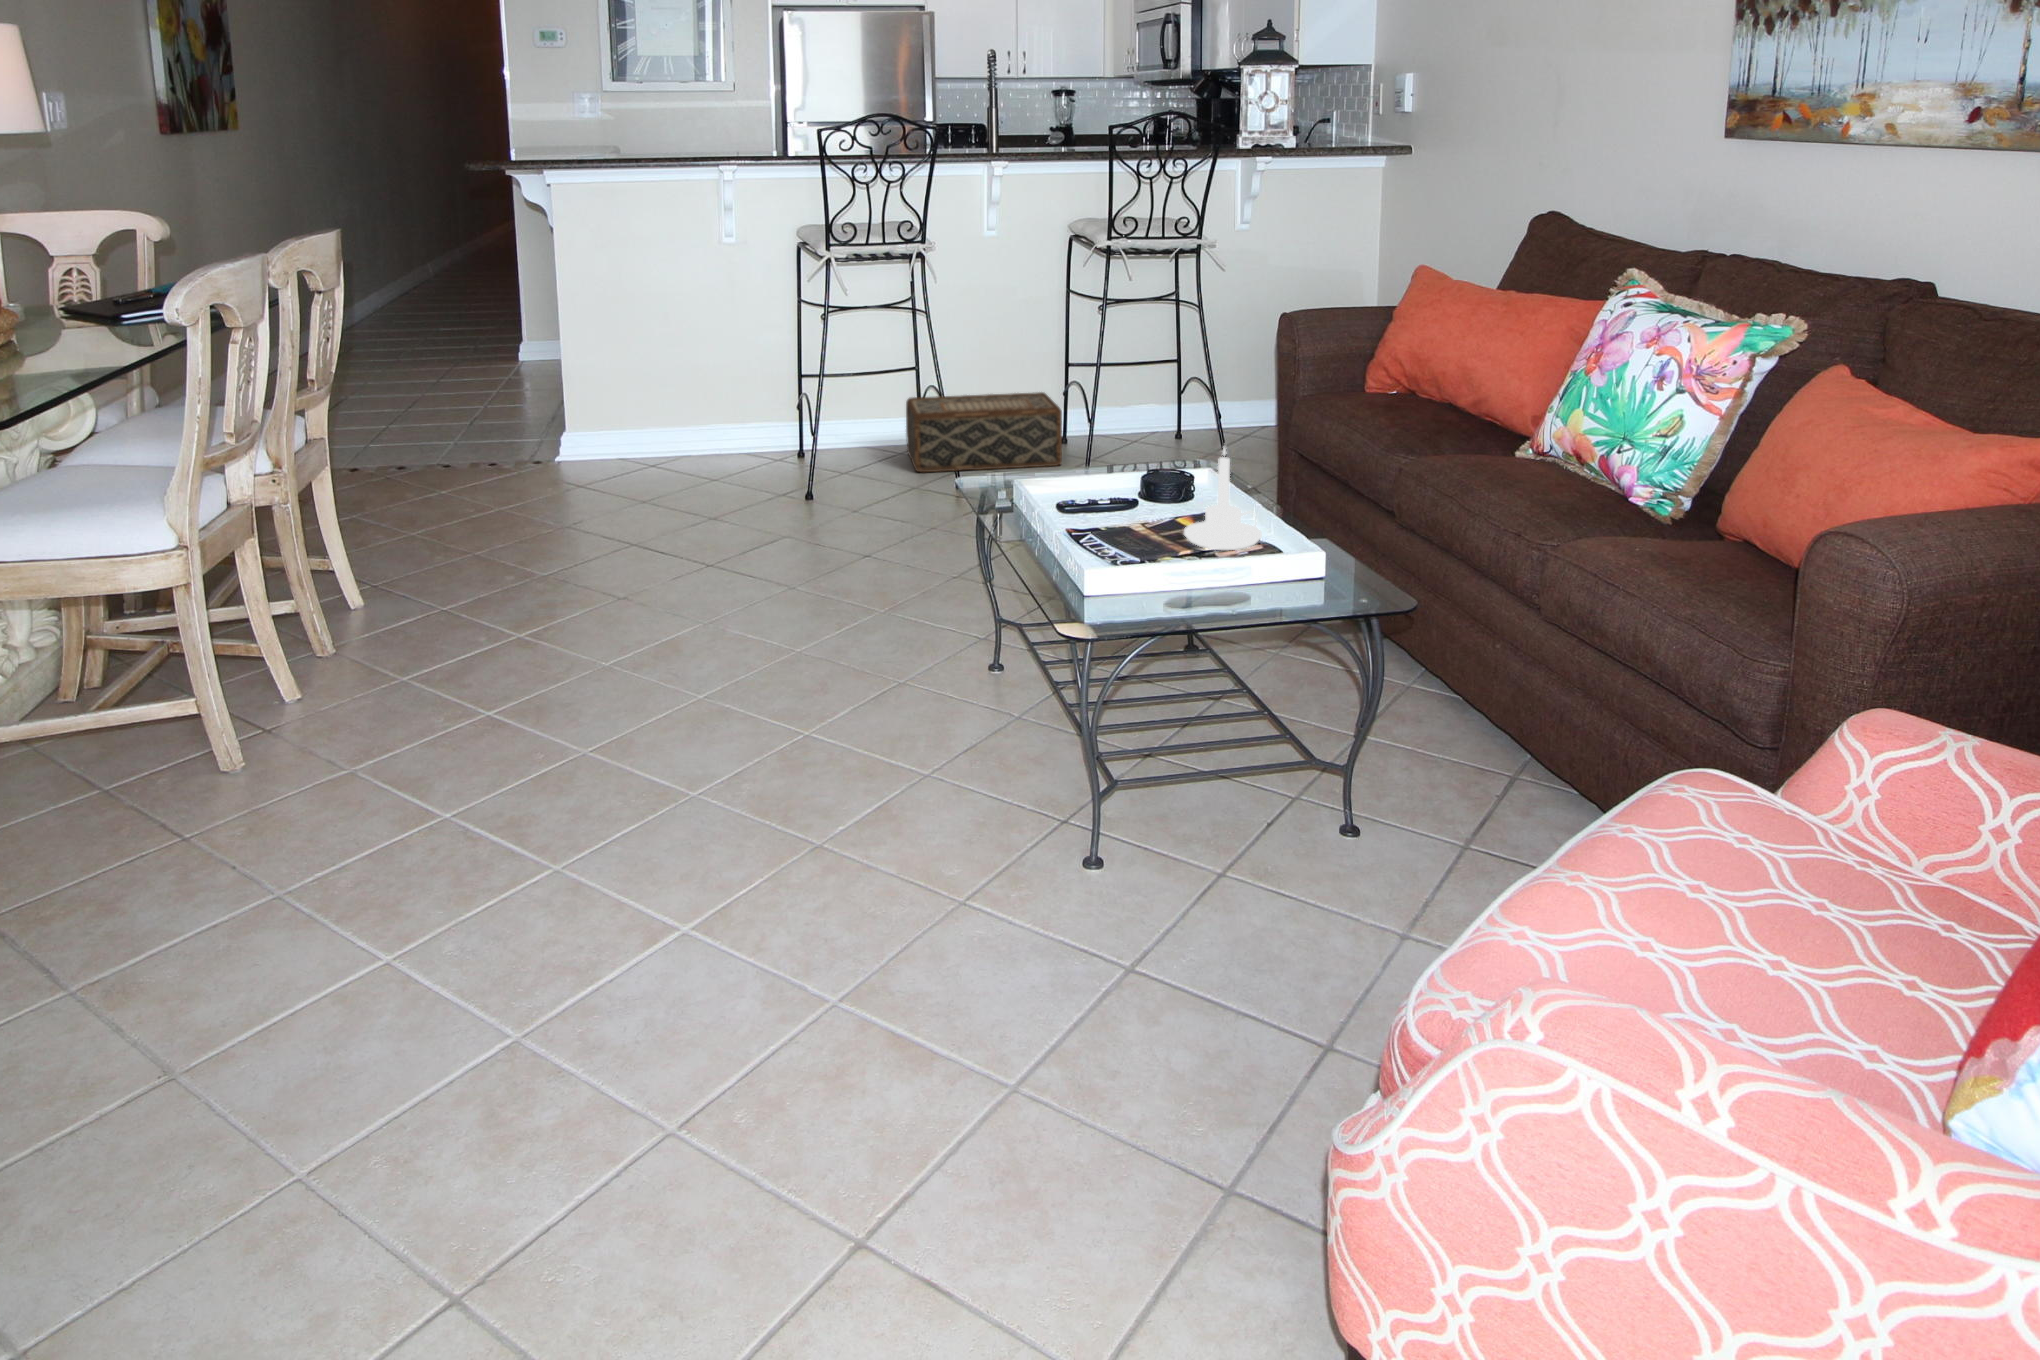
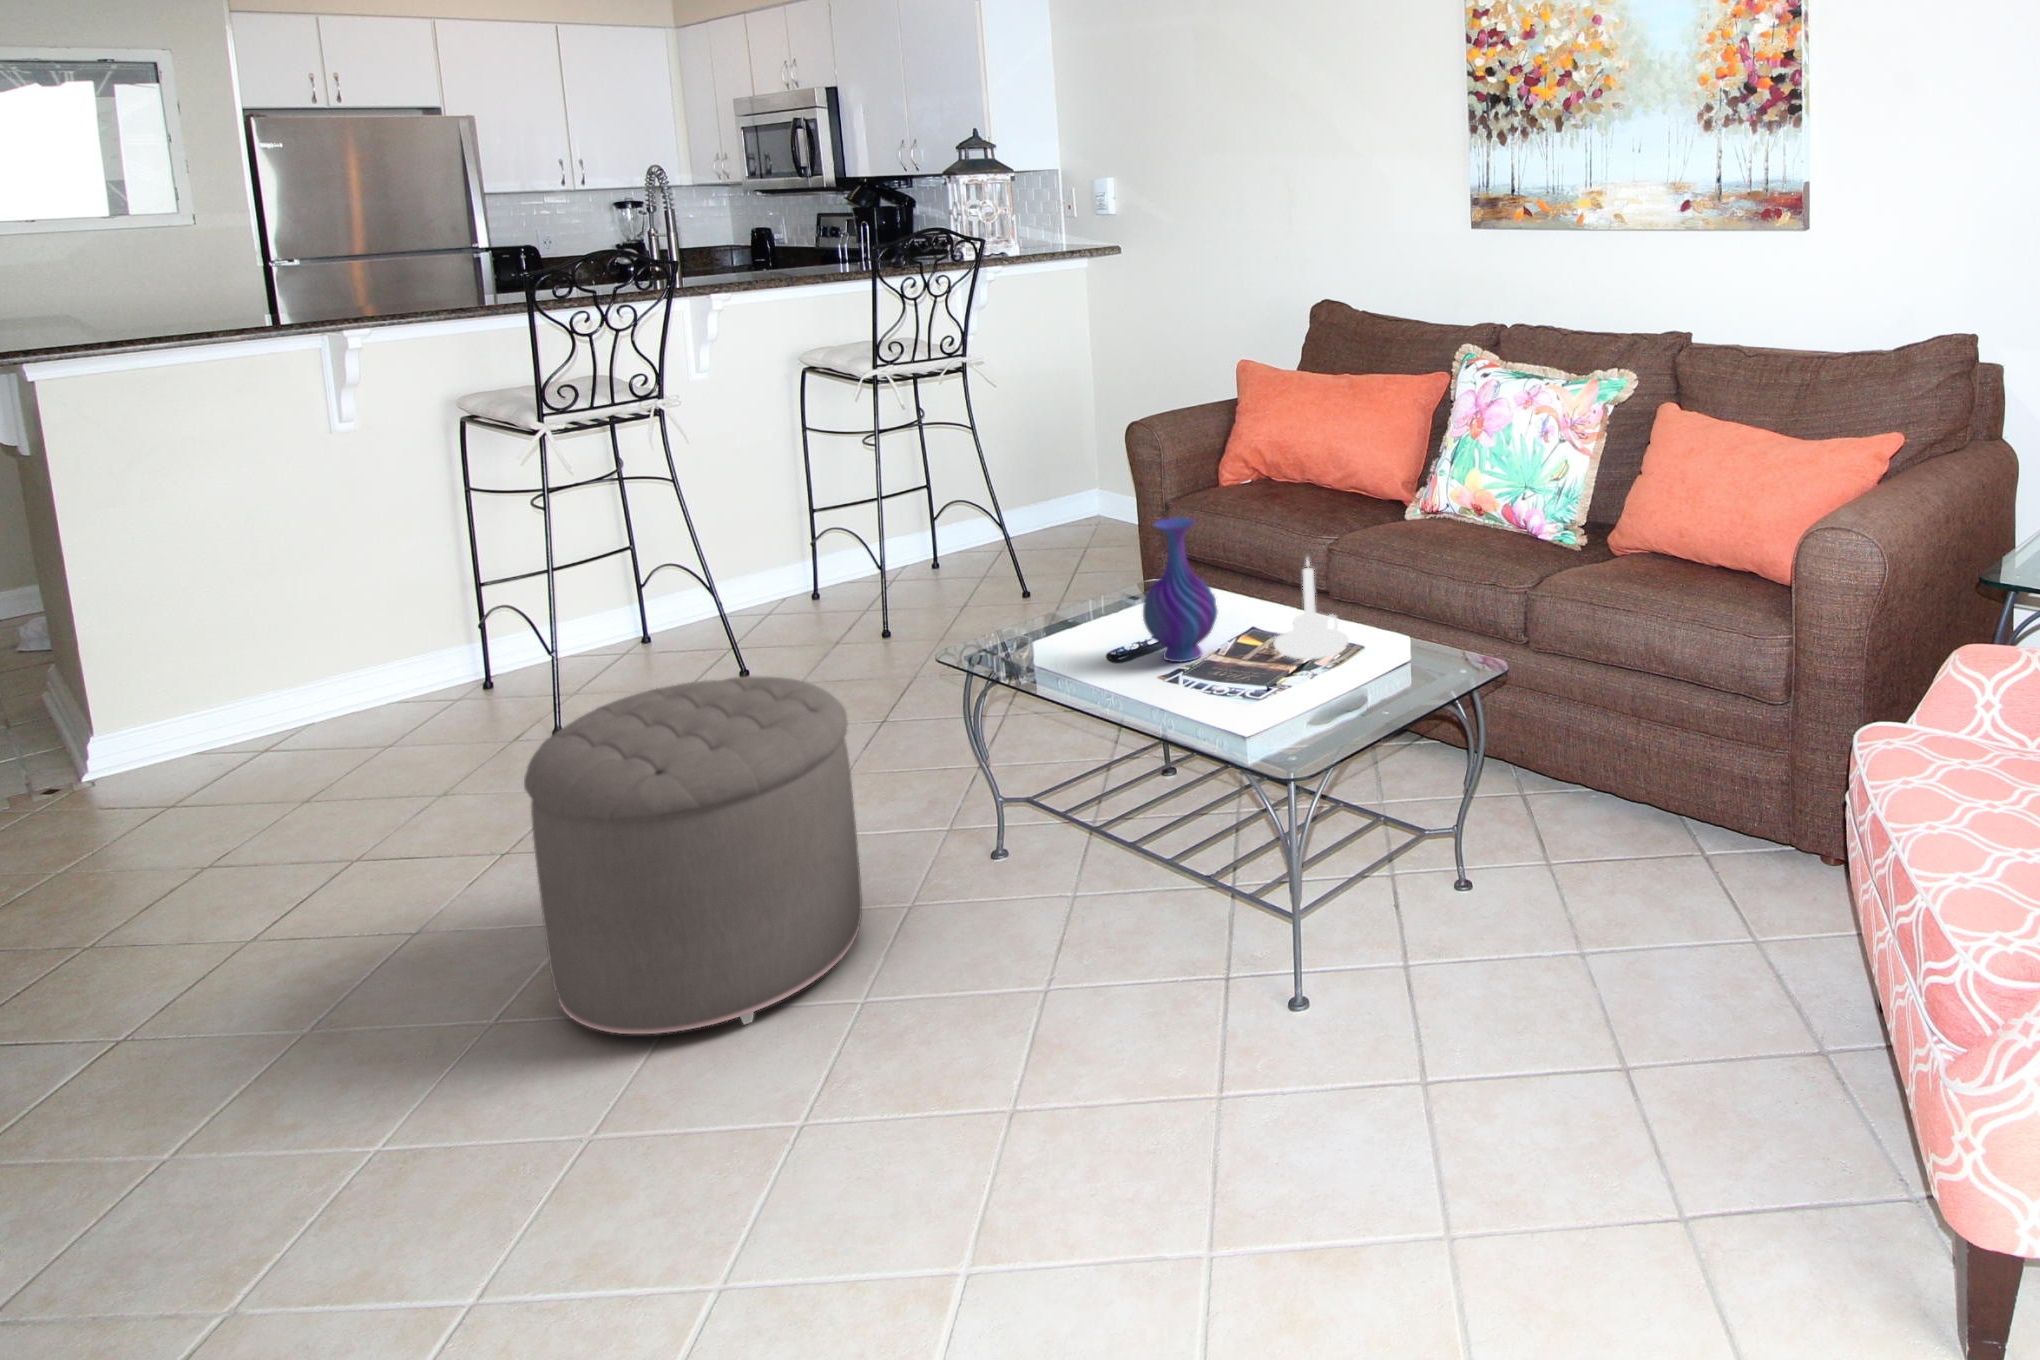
vase: none [1076,387,1149,526] -> present [1143,518,1218,662]
woven basket: present [906,392,1062,472] -> none [629,540,837,659]
ottoman: none [614,461,856,729] -> present [524,677,862,1034]

